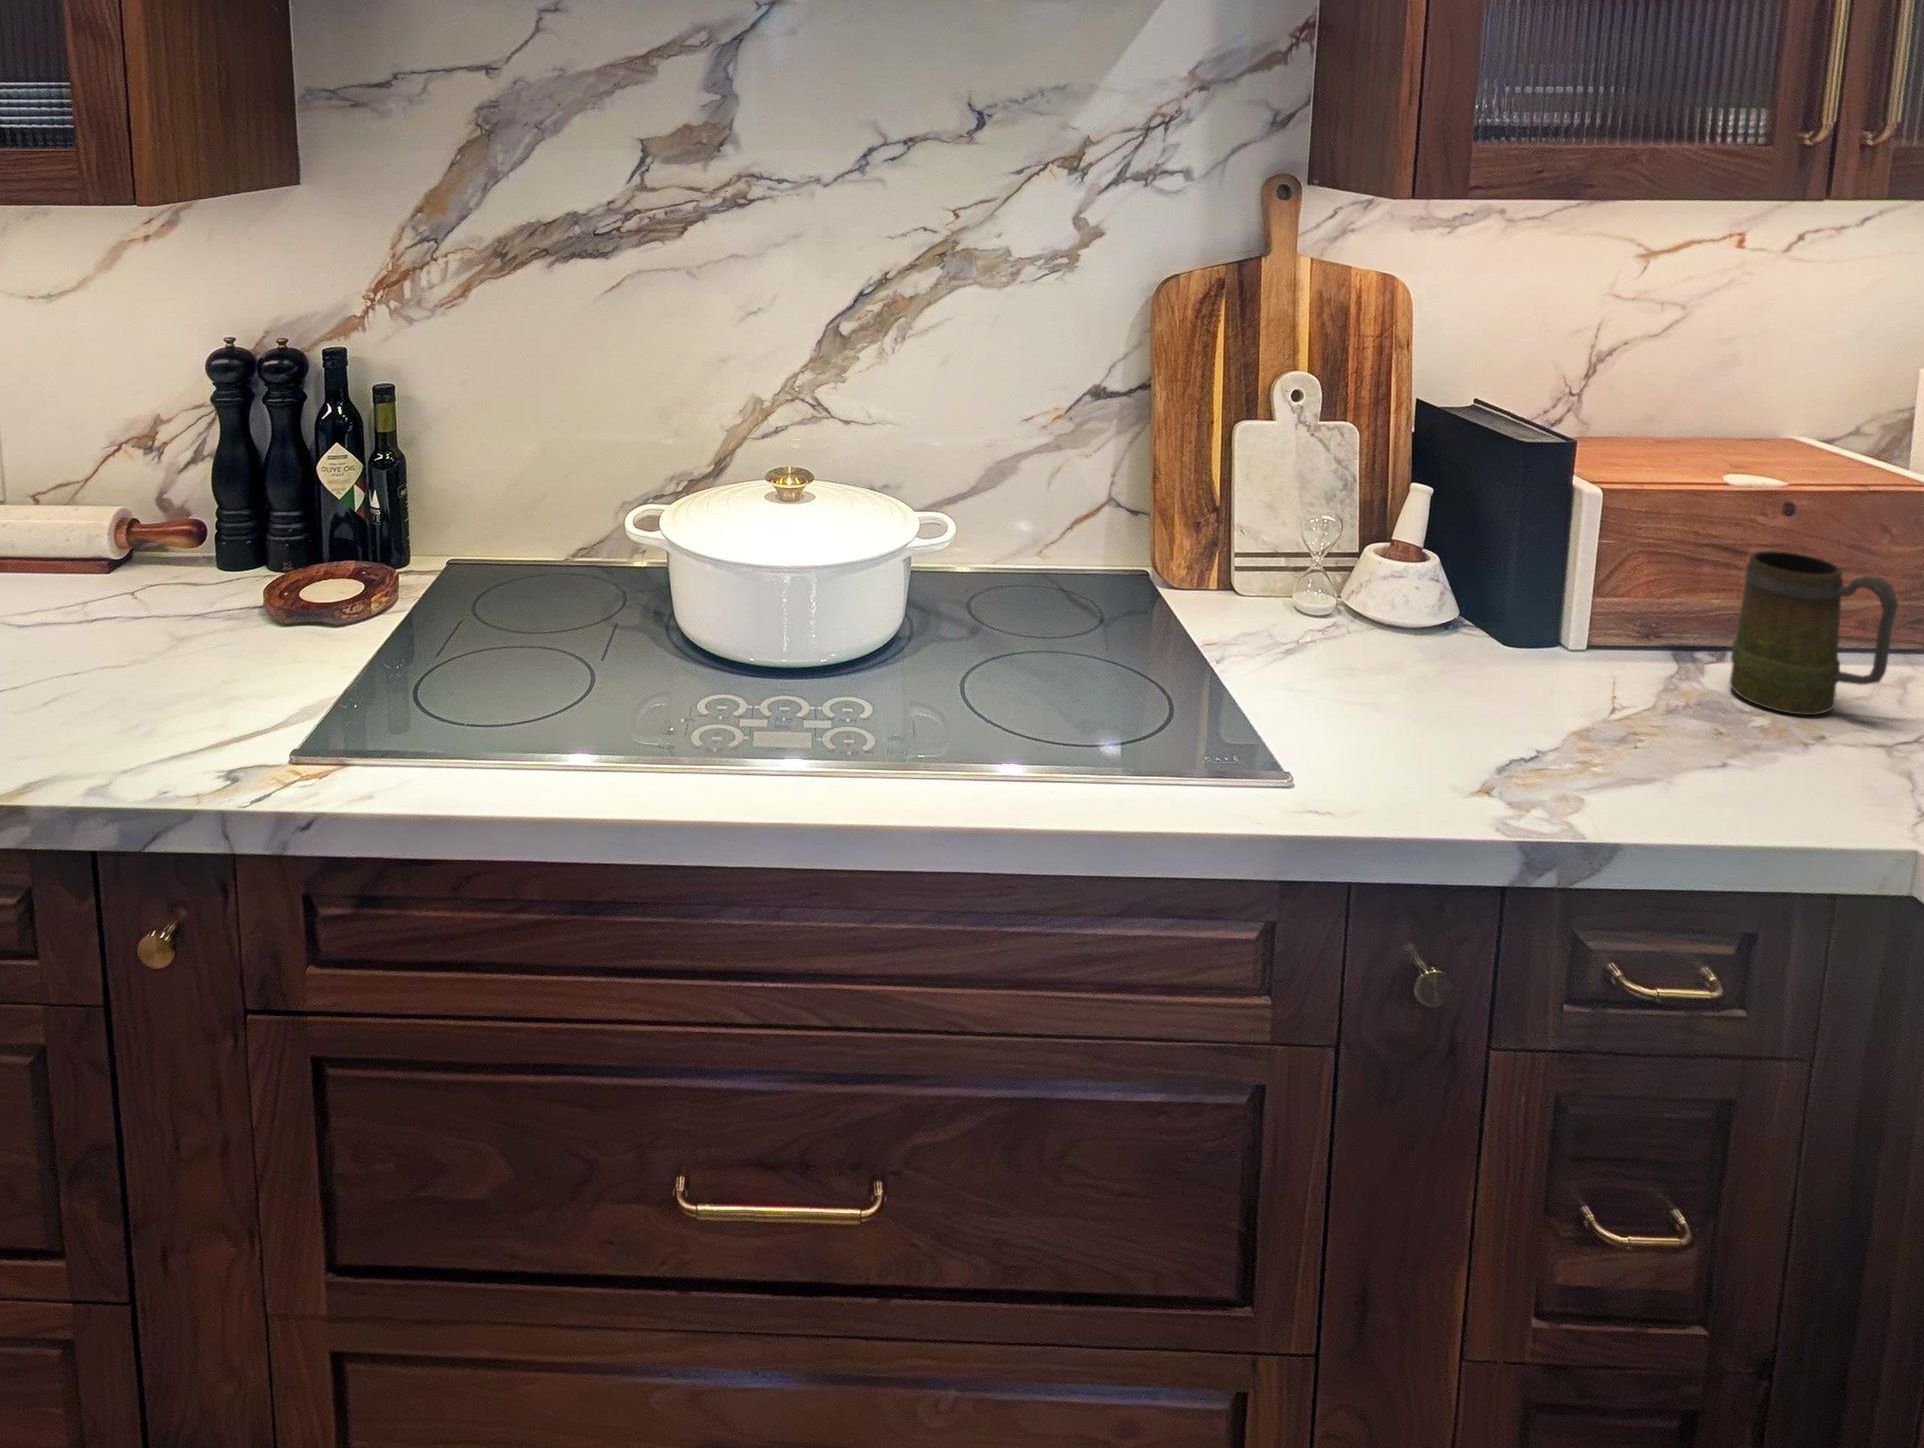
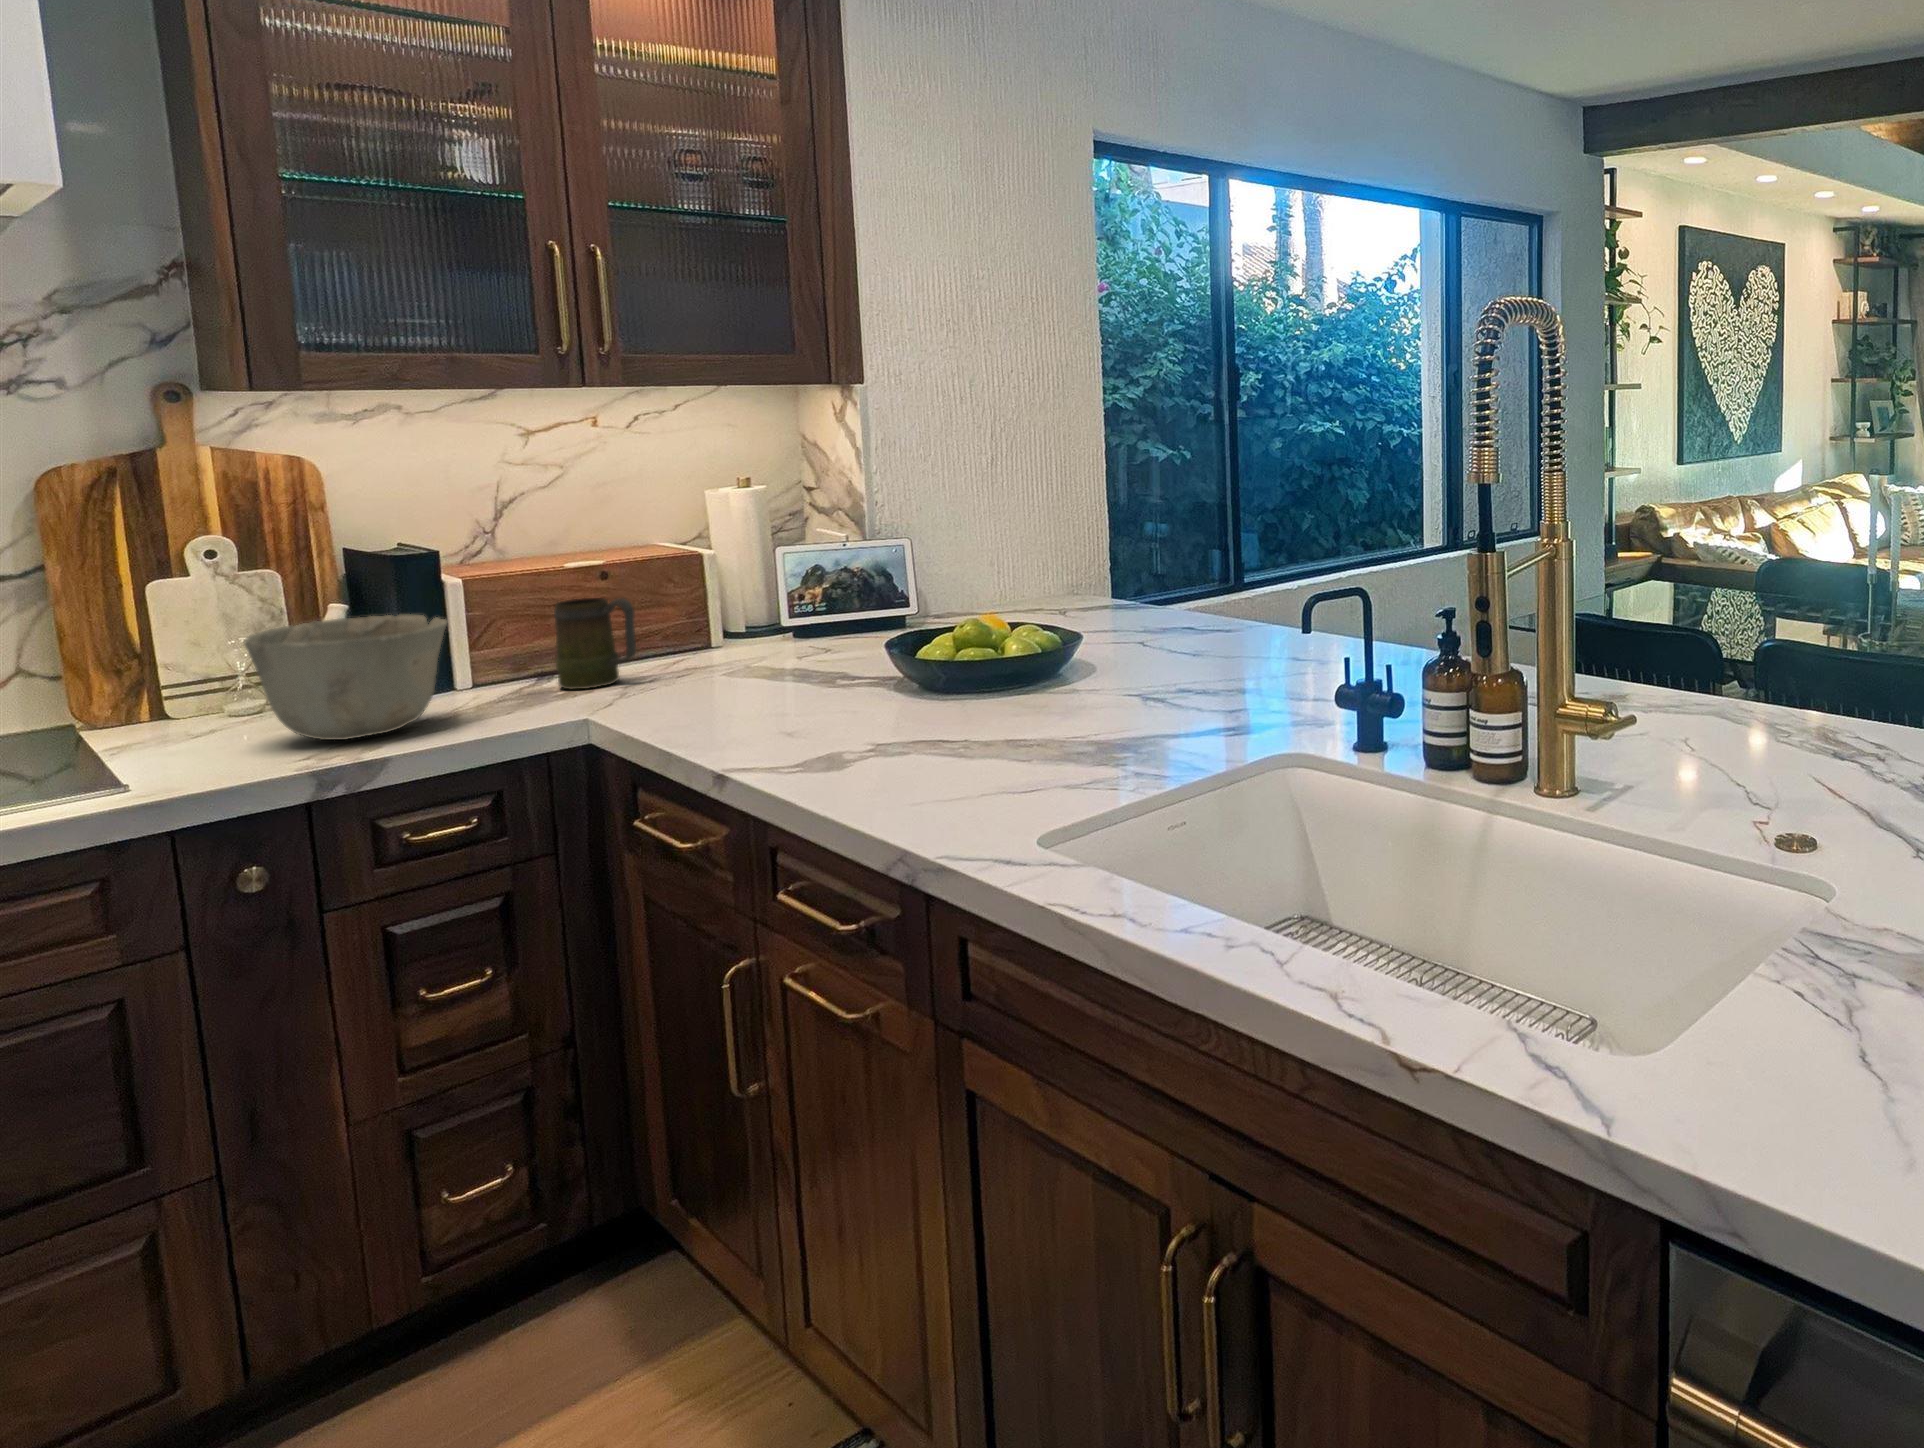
ceramic bowl: none [1387,541,1660,757] -> present [244,615,447,740]

